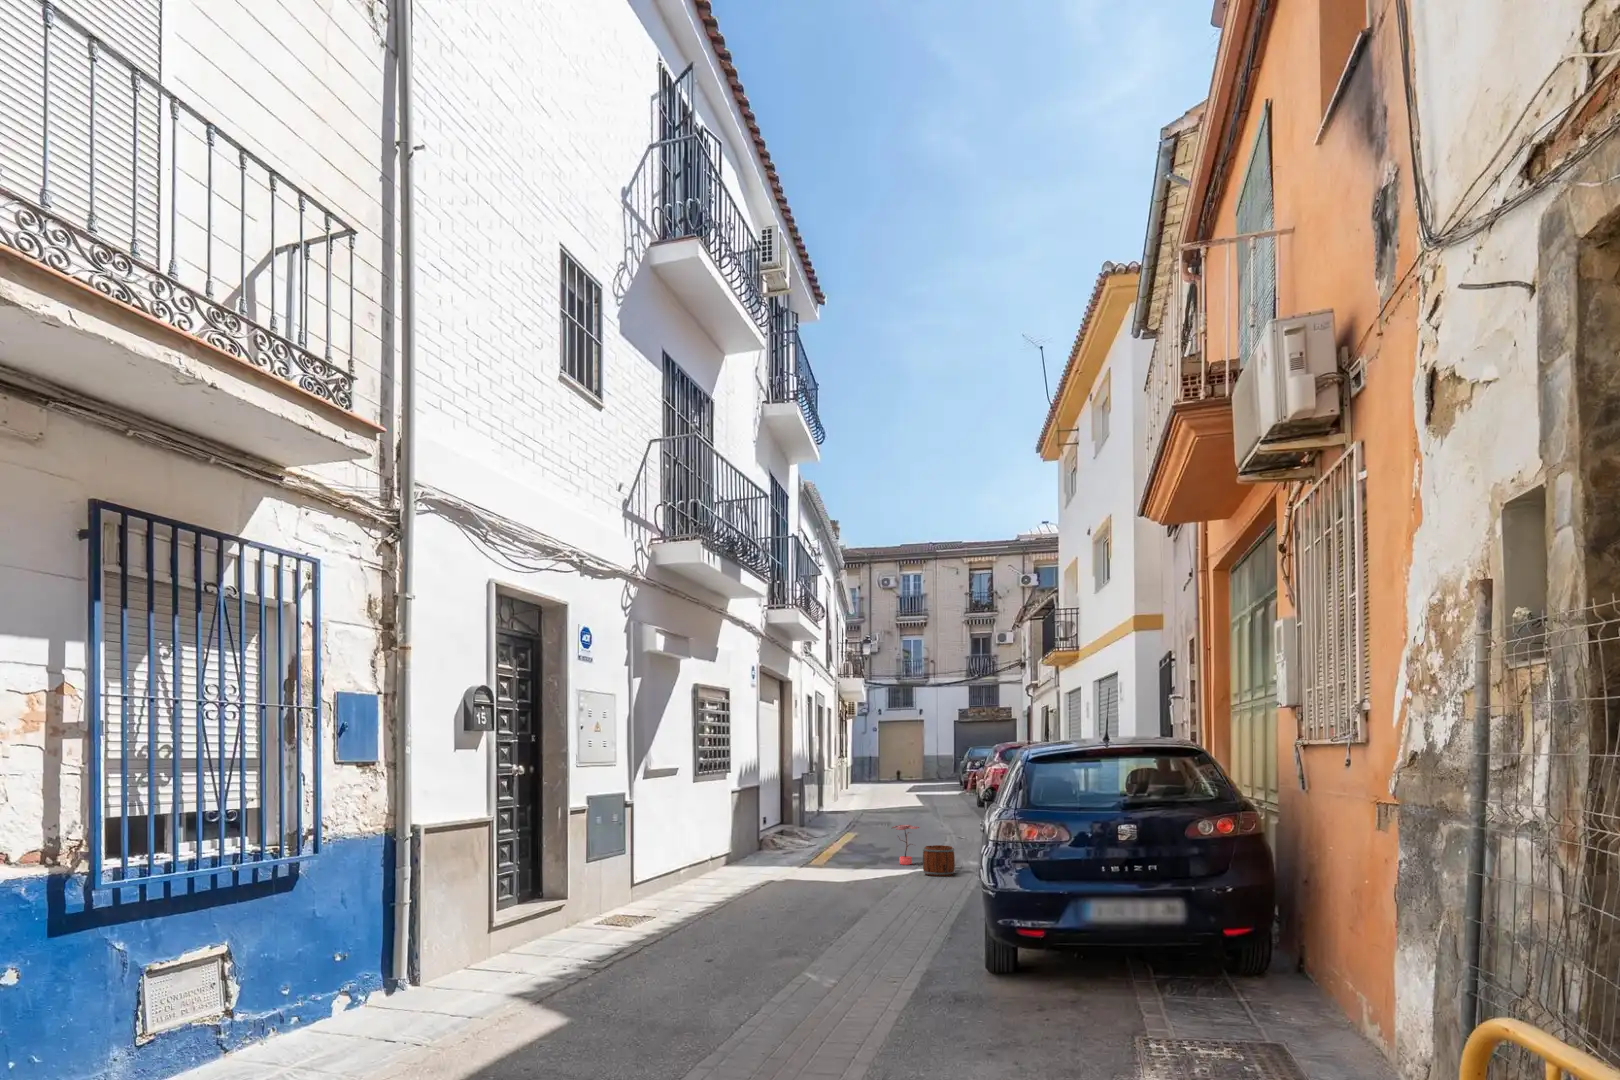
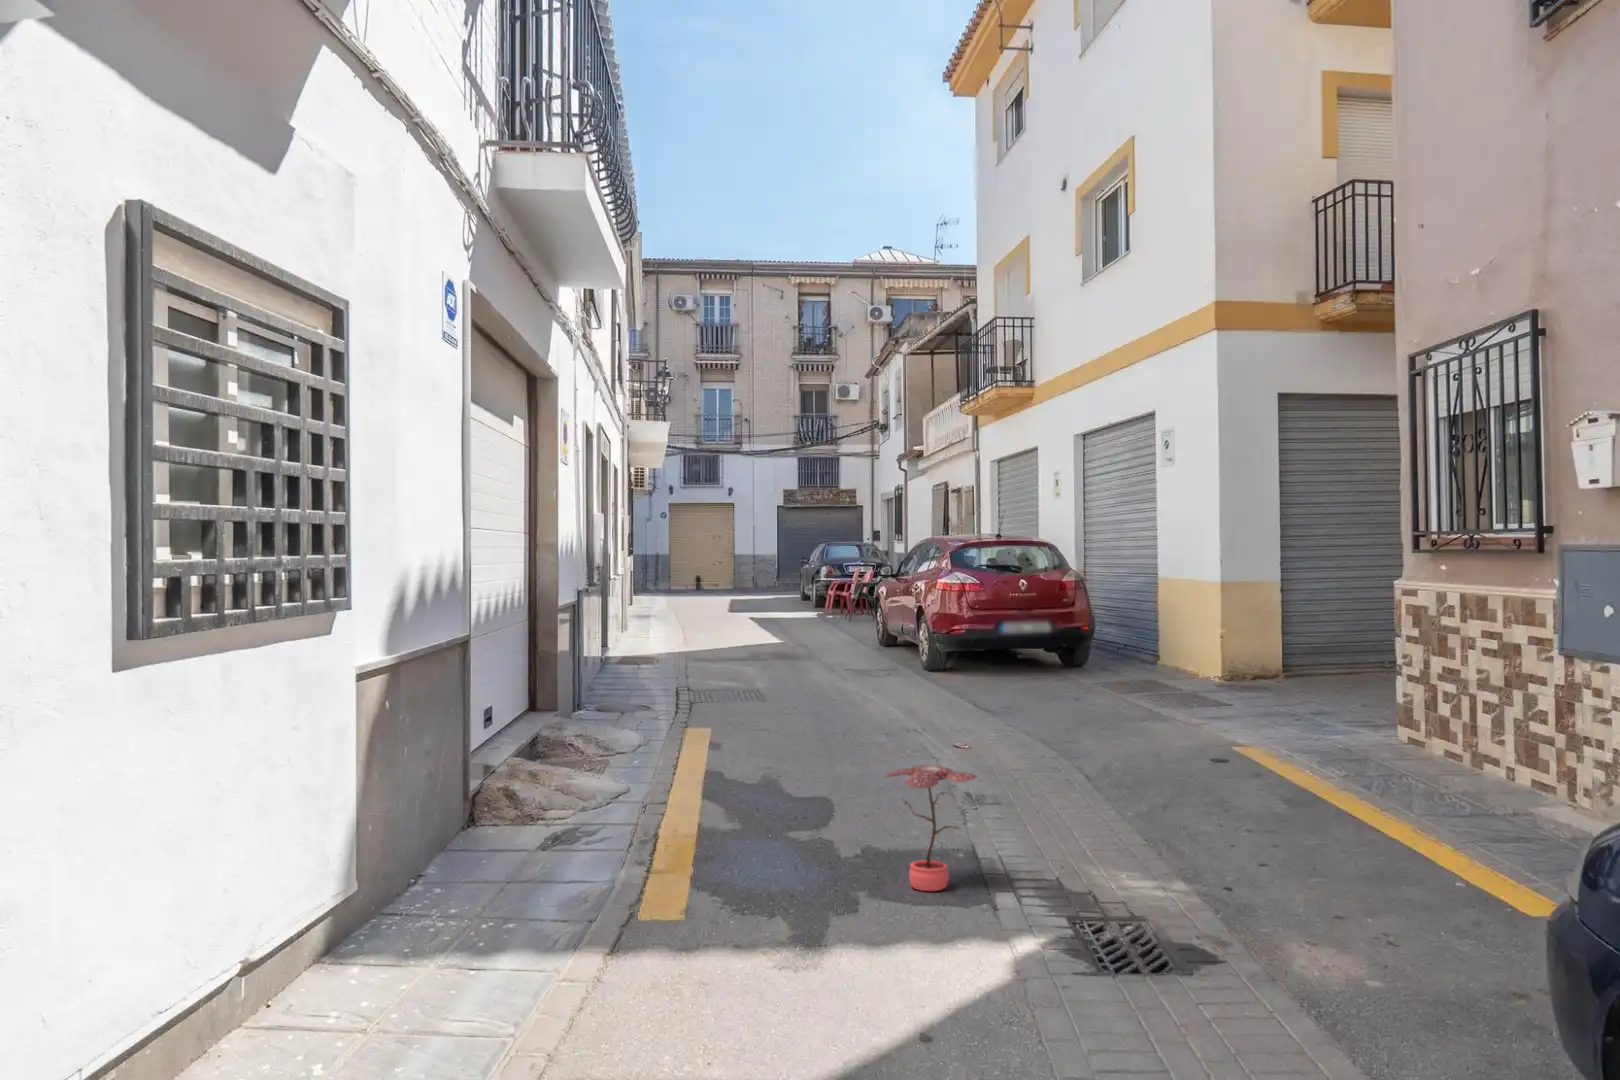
bucket: present [923,845,955,876] -> none [1057,867,1177,995]

